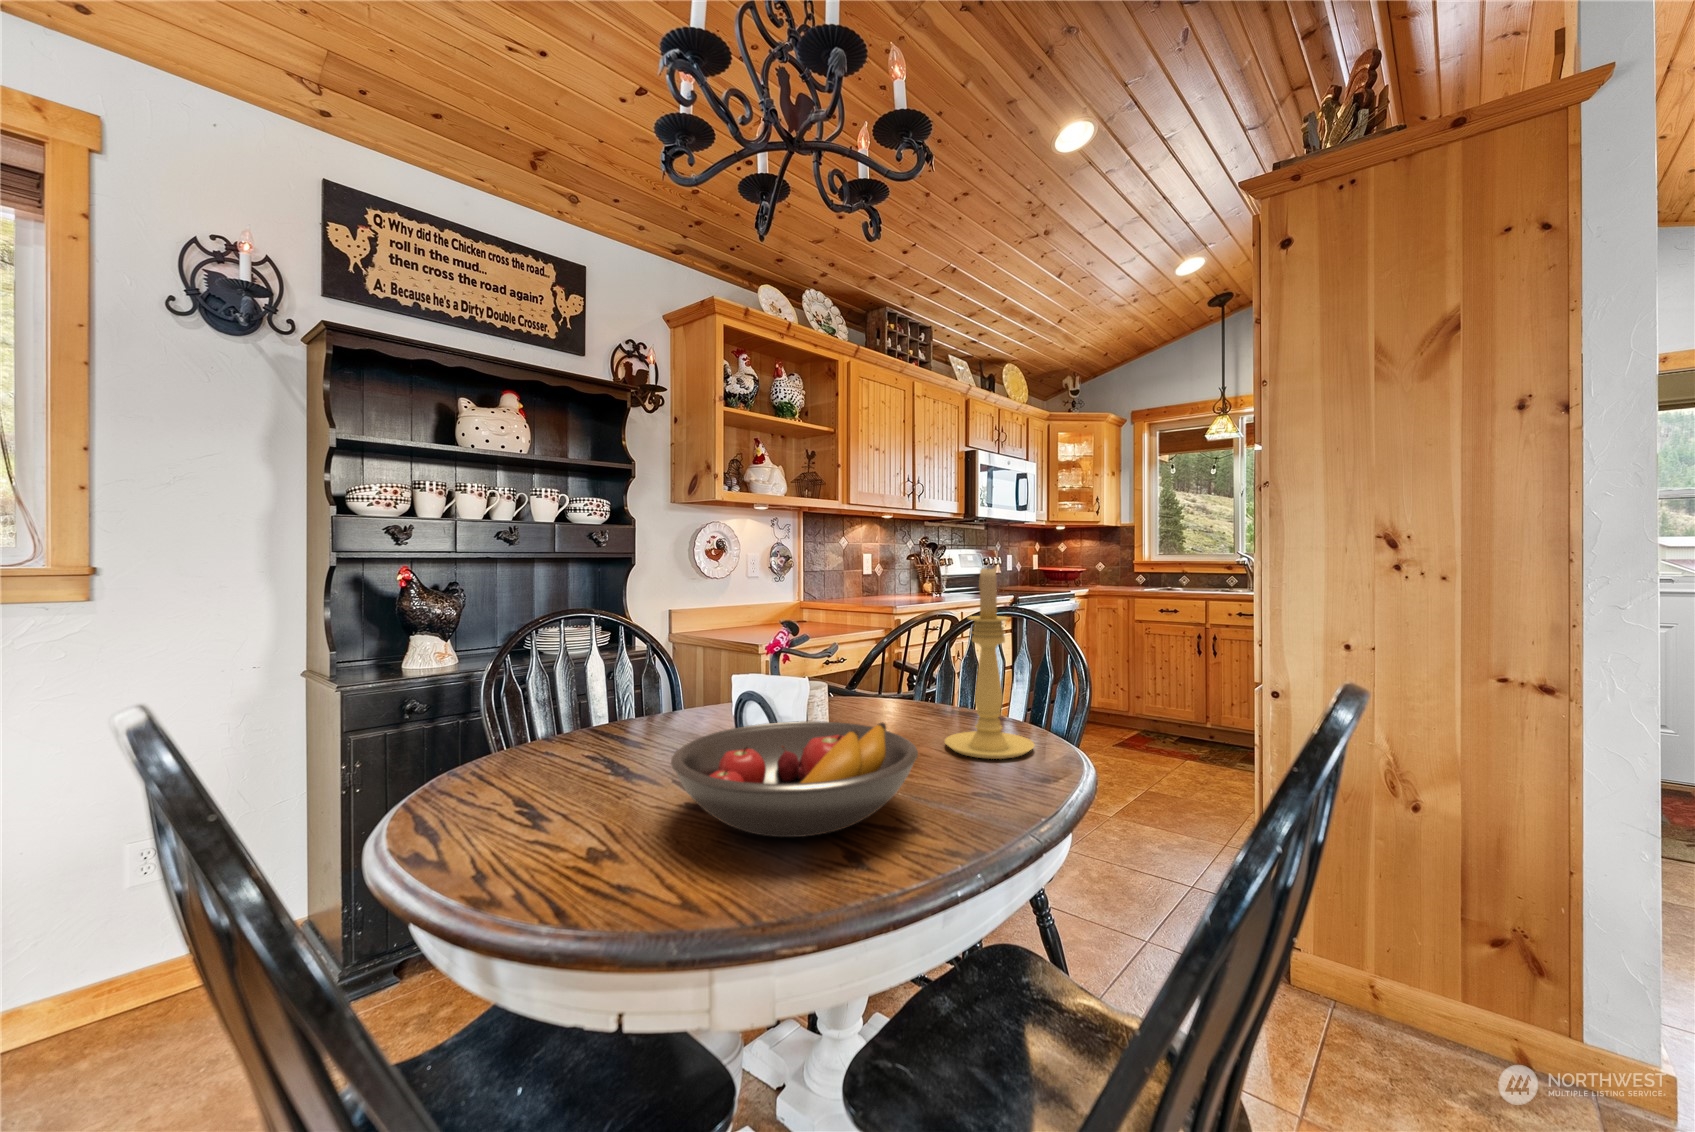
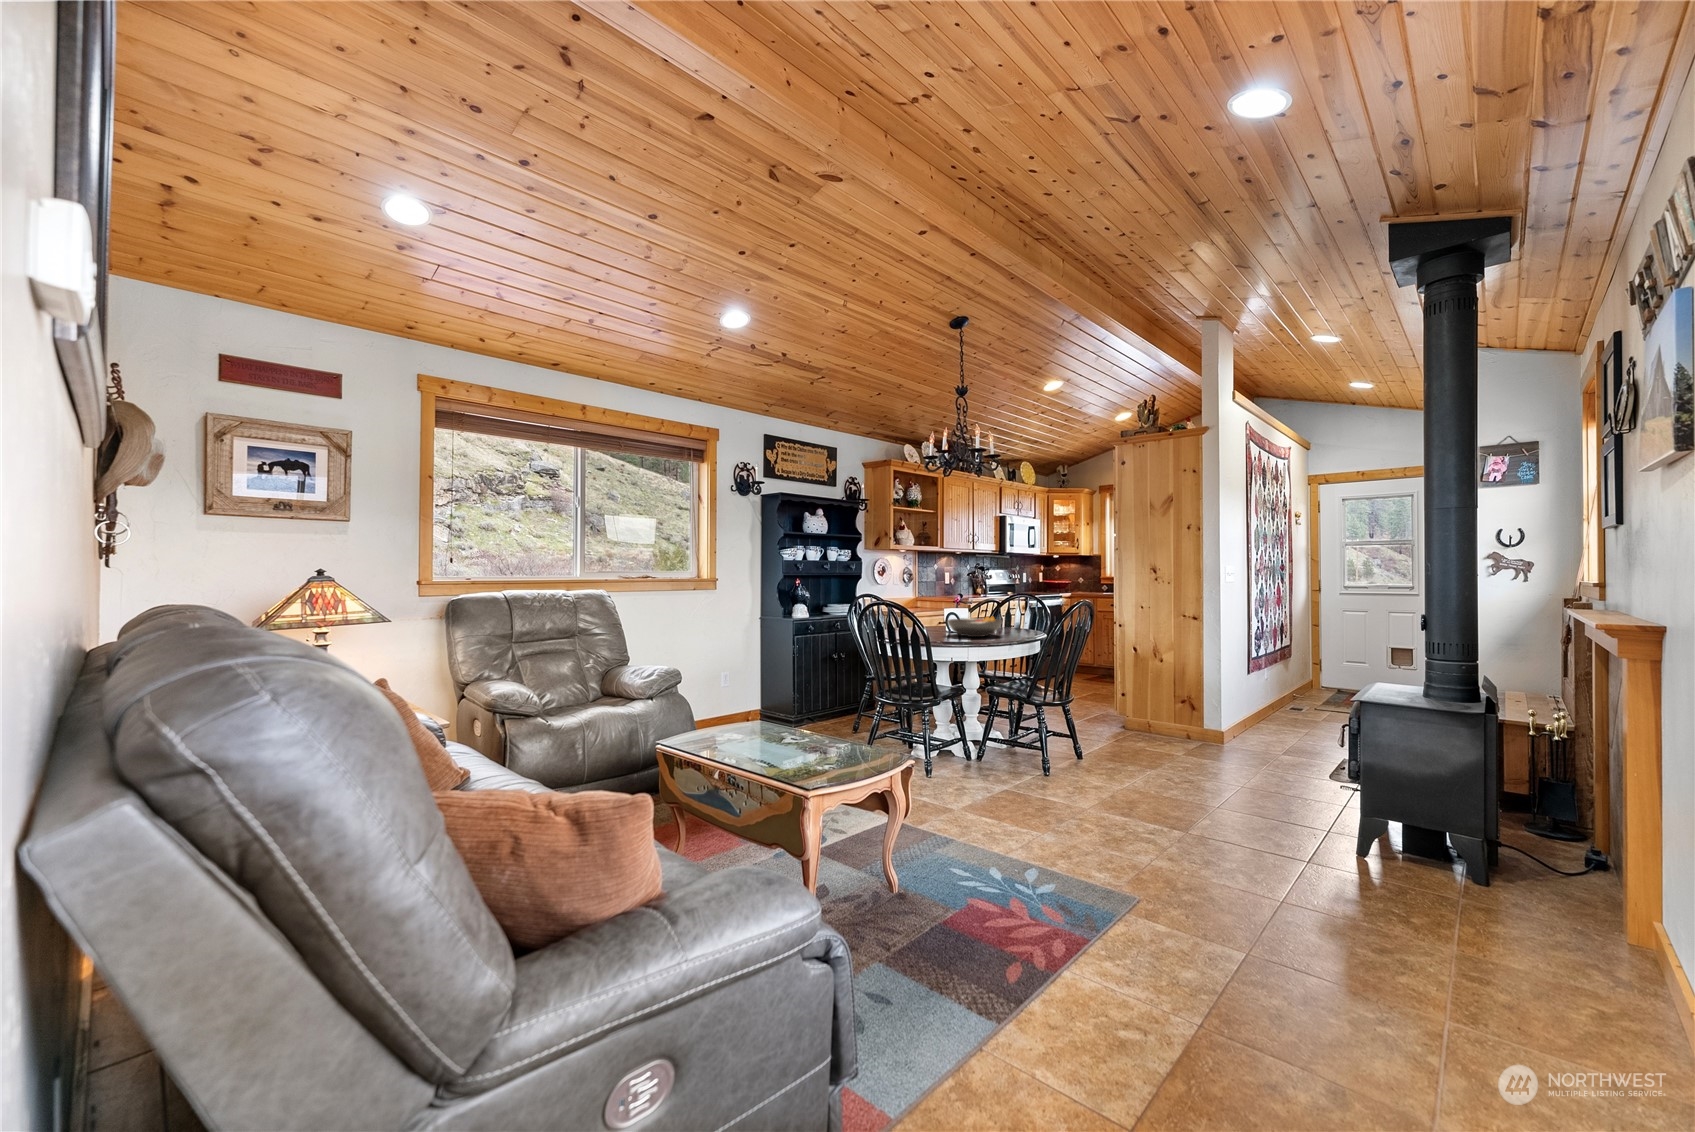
candle holder: present [945,568,1034,759] -> none [1005,579,1031,631]

